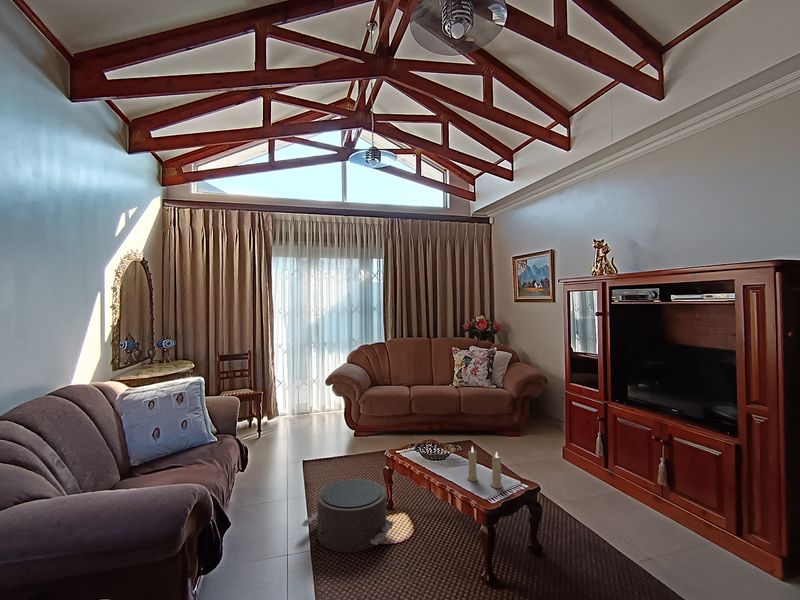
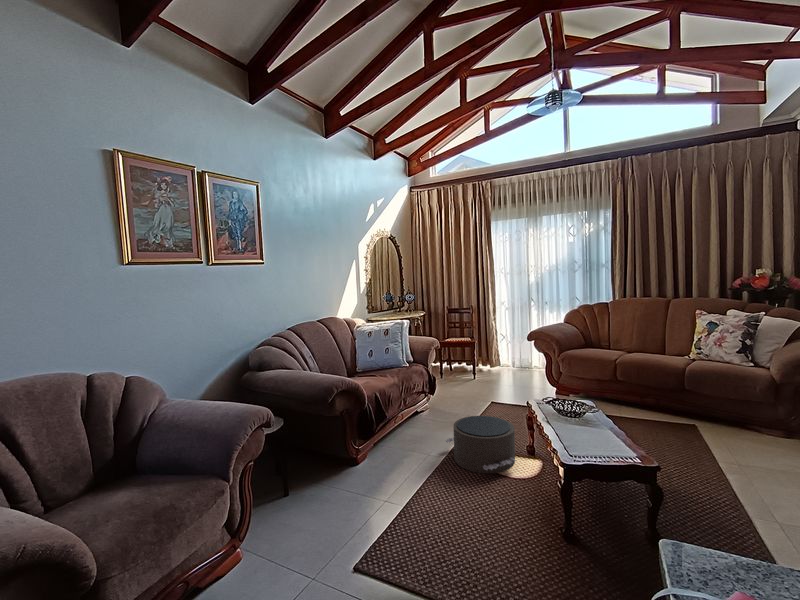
candle: present [467,447,502,488] -> none [570,401,601,450]

